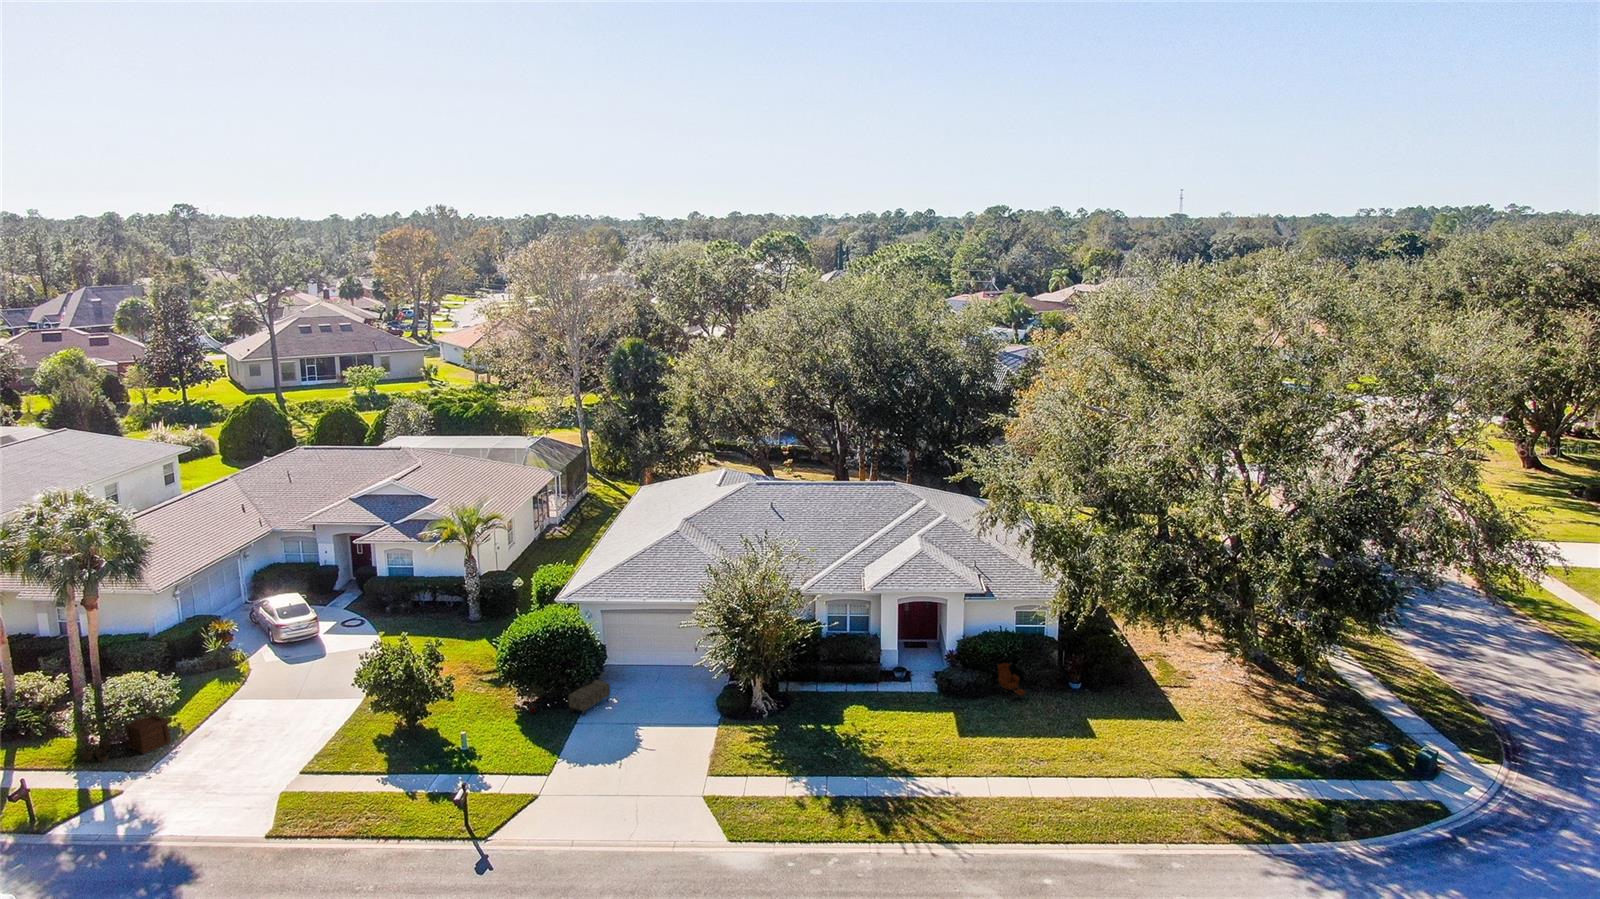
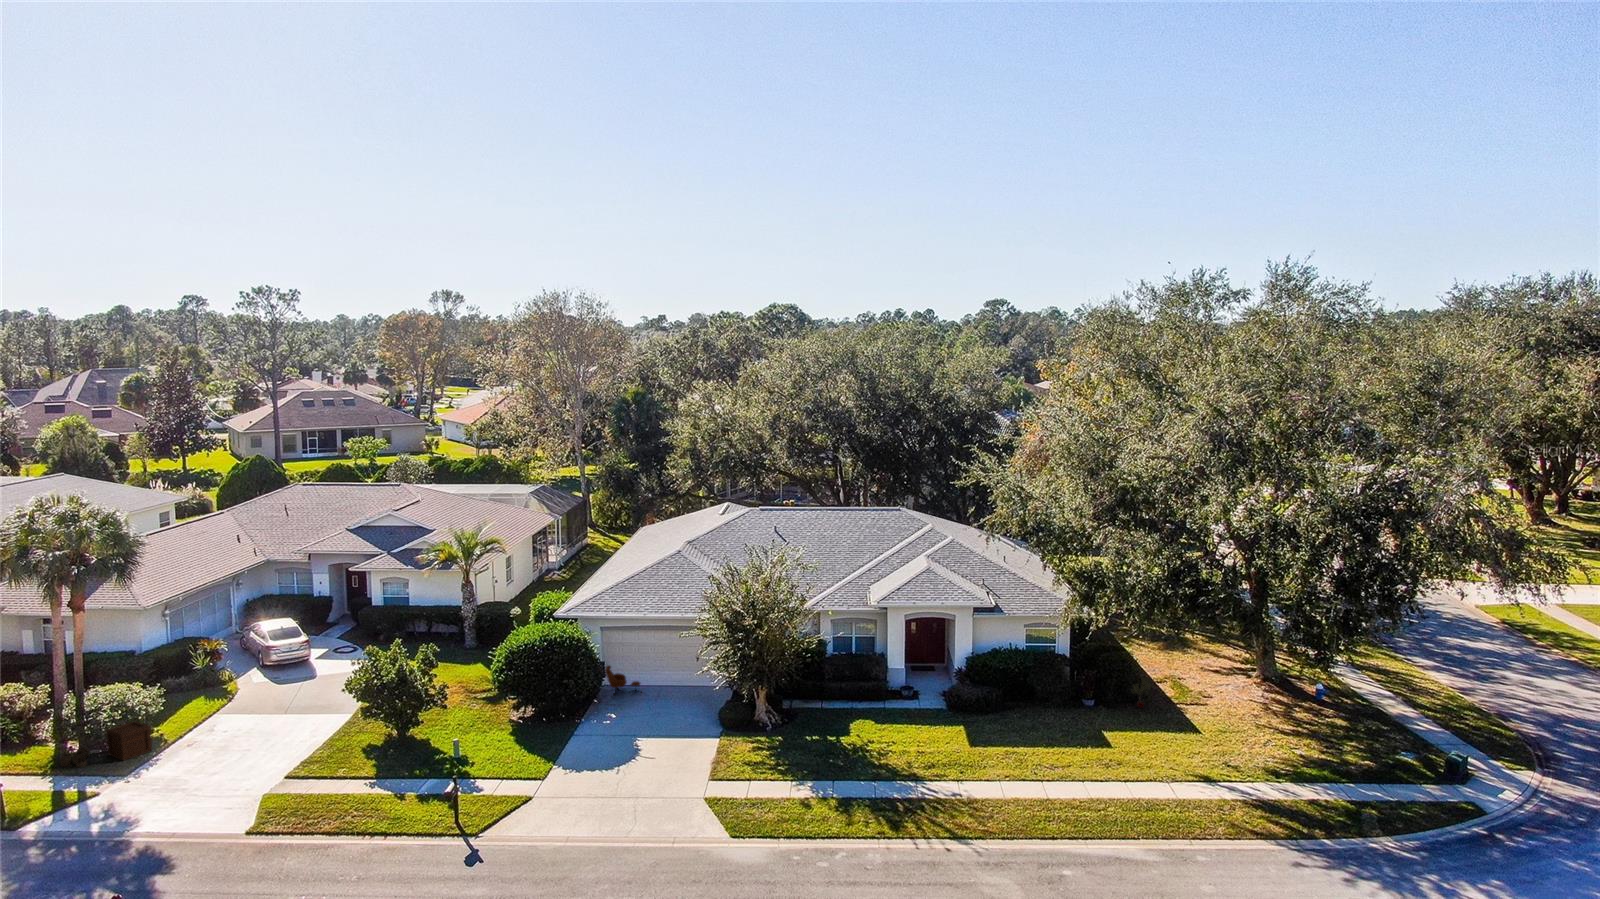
lounge chair: present [998,663,1025,699] -> present [605,666,640,694]
bench: present [569,680,610,715] -> none [566,693,609,729]
potted tree: present [522,685,543,713] -> present [1133,676,1151,708]

